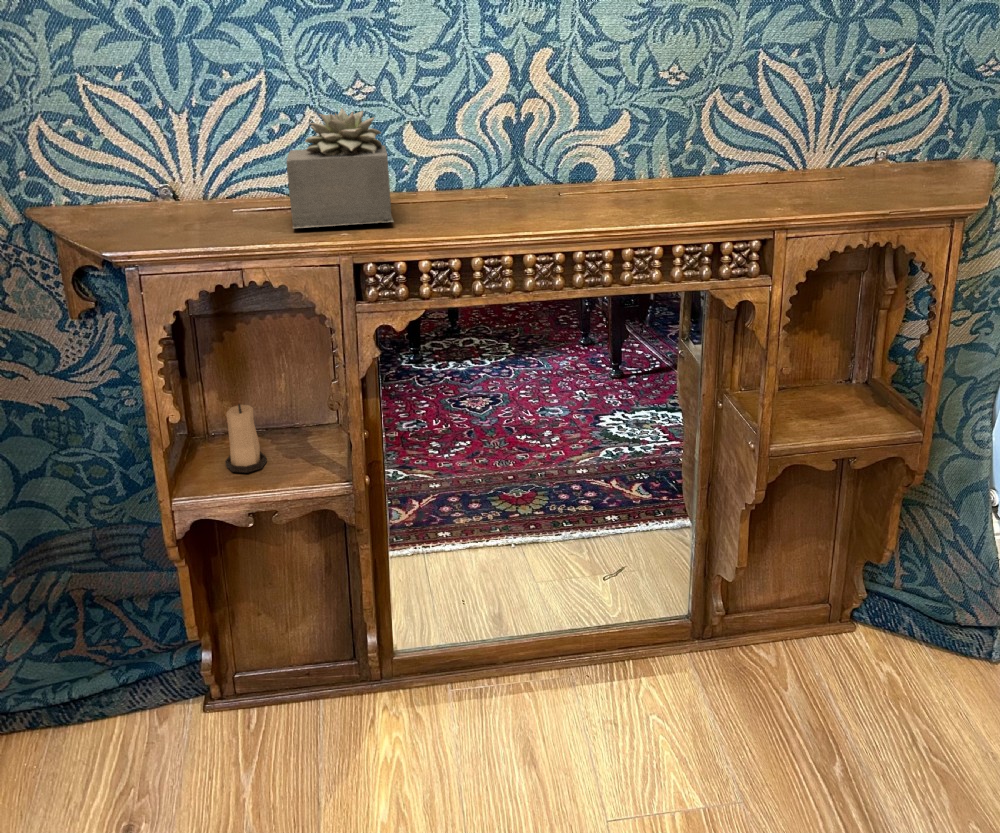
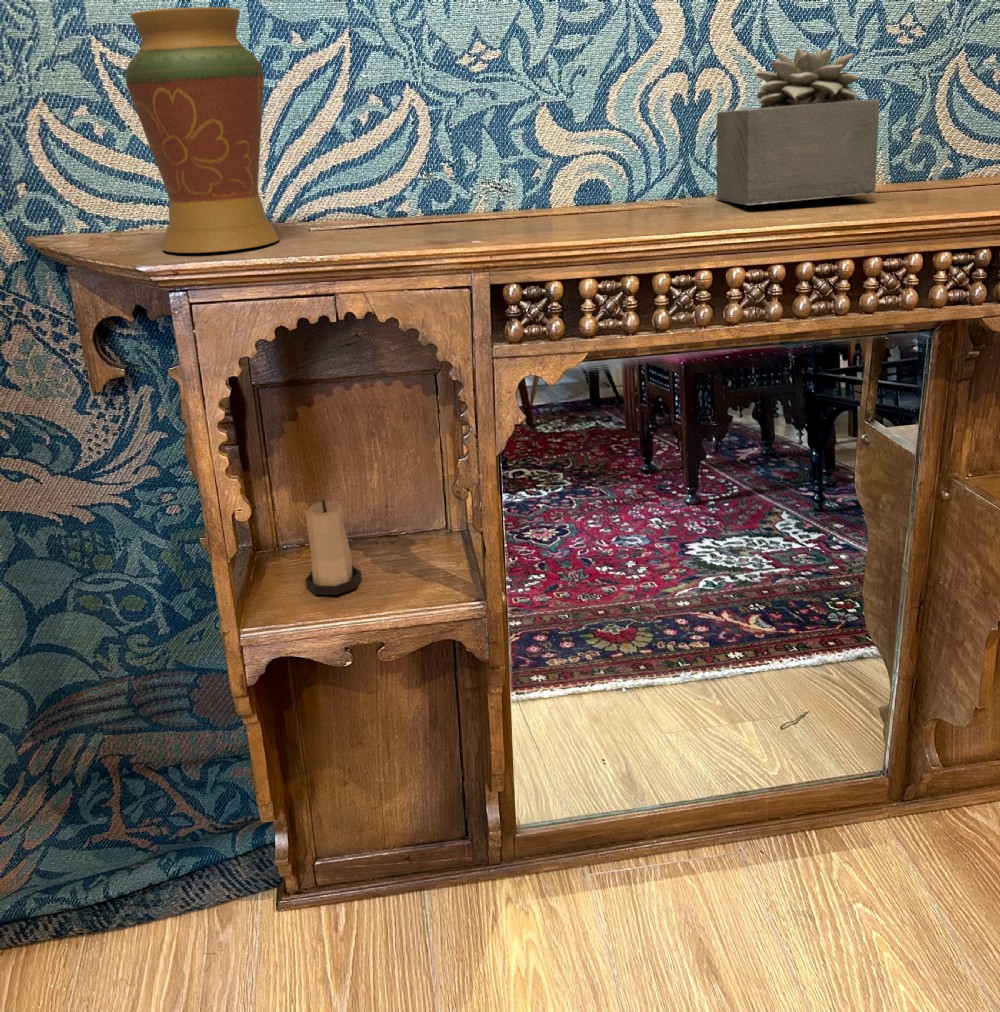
decorative vase: none [105,63,211,232] -> present [125,7,279,253]
succulent plant: present [286,109,393,228] -> present [717,47,879,205]

